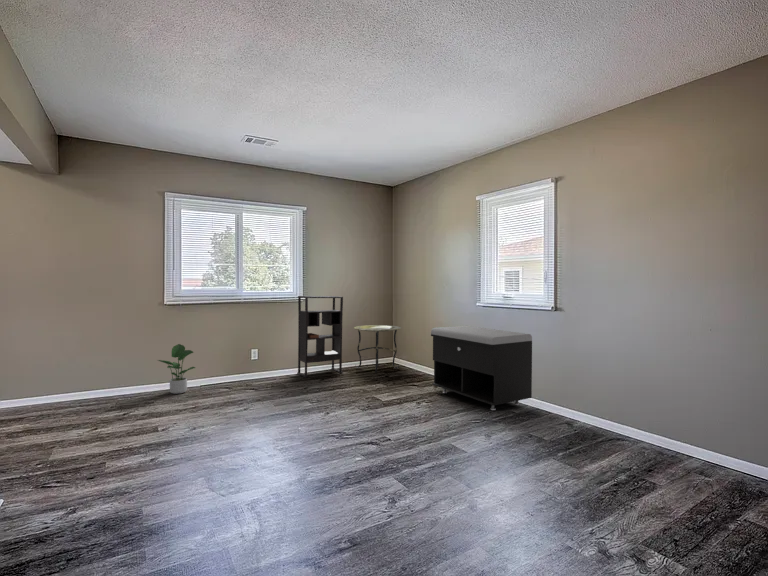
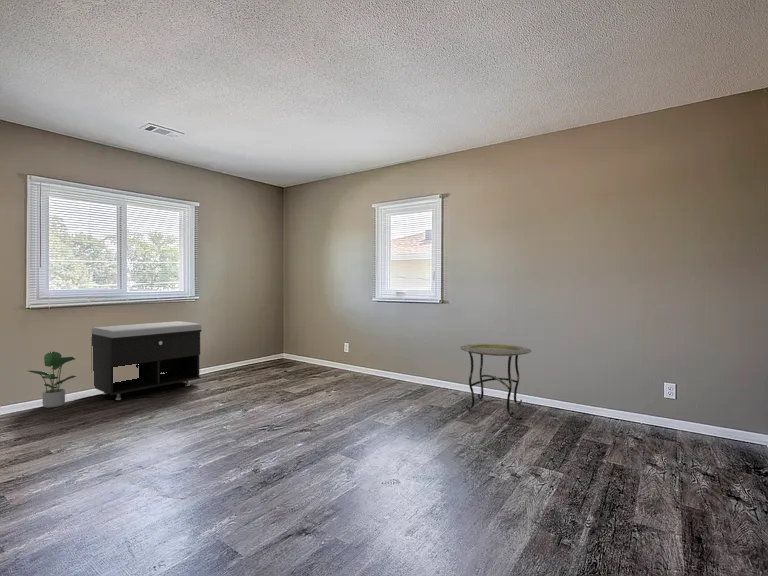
bookshelf: present [297,296,343,377] -> none [189,295,238,379]
side table: present [354,325,401,373] -> present [460,344,531,417]
storage bench: present [431,326,532,410] -> present [91,321,202,400]

